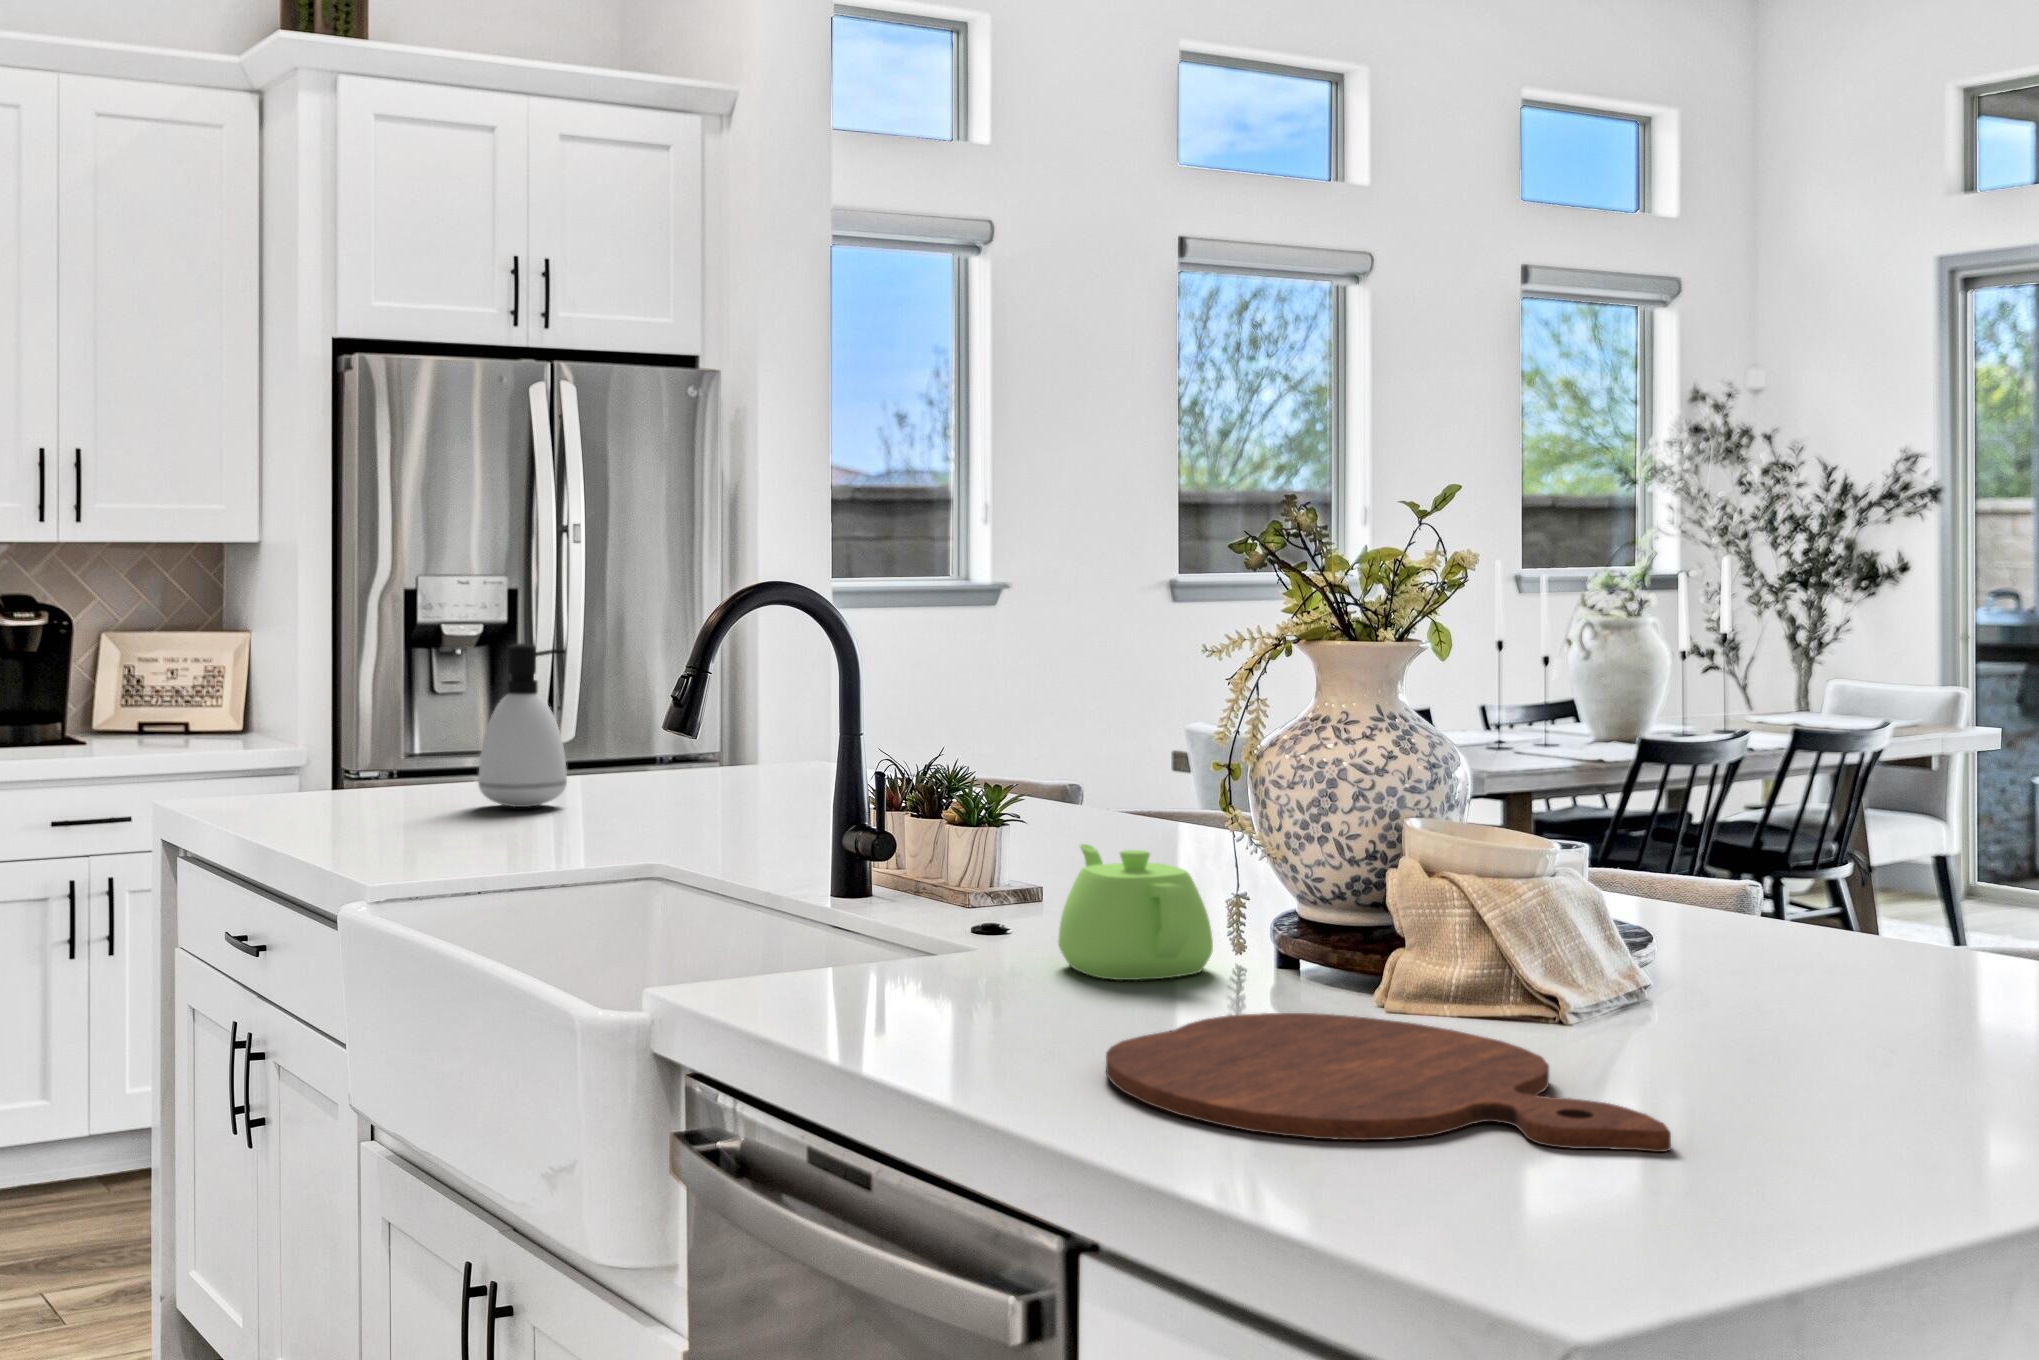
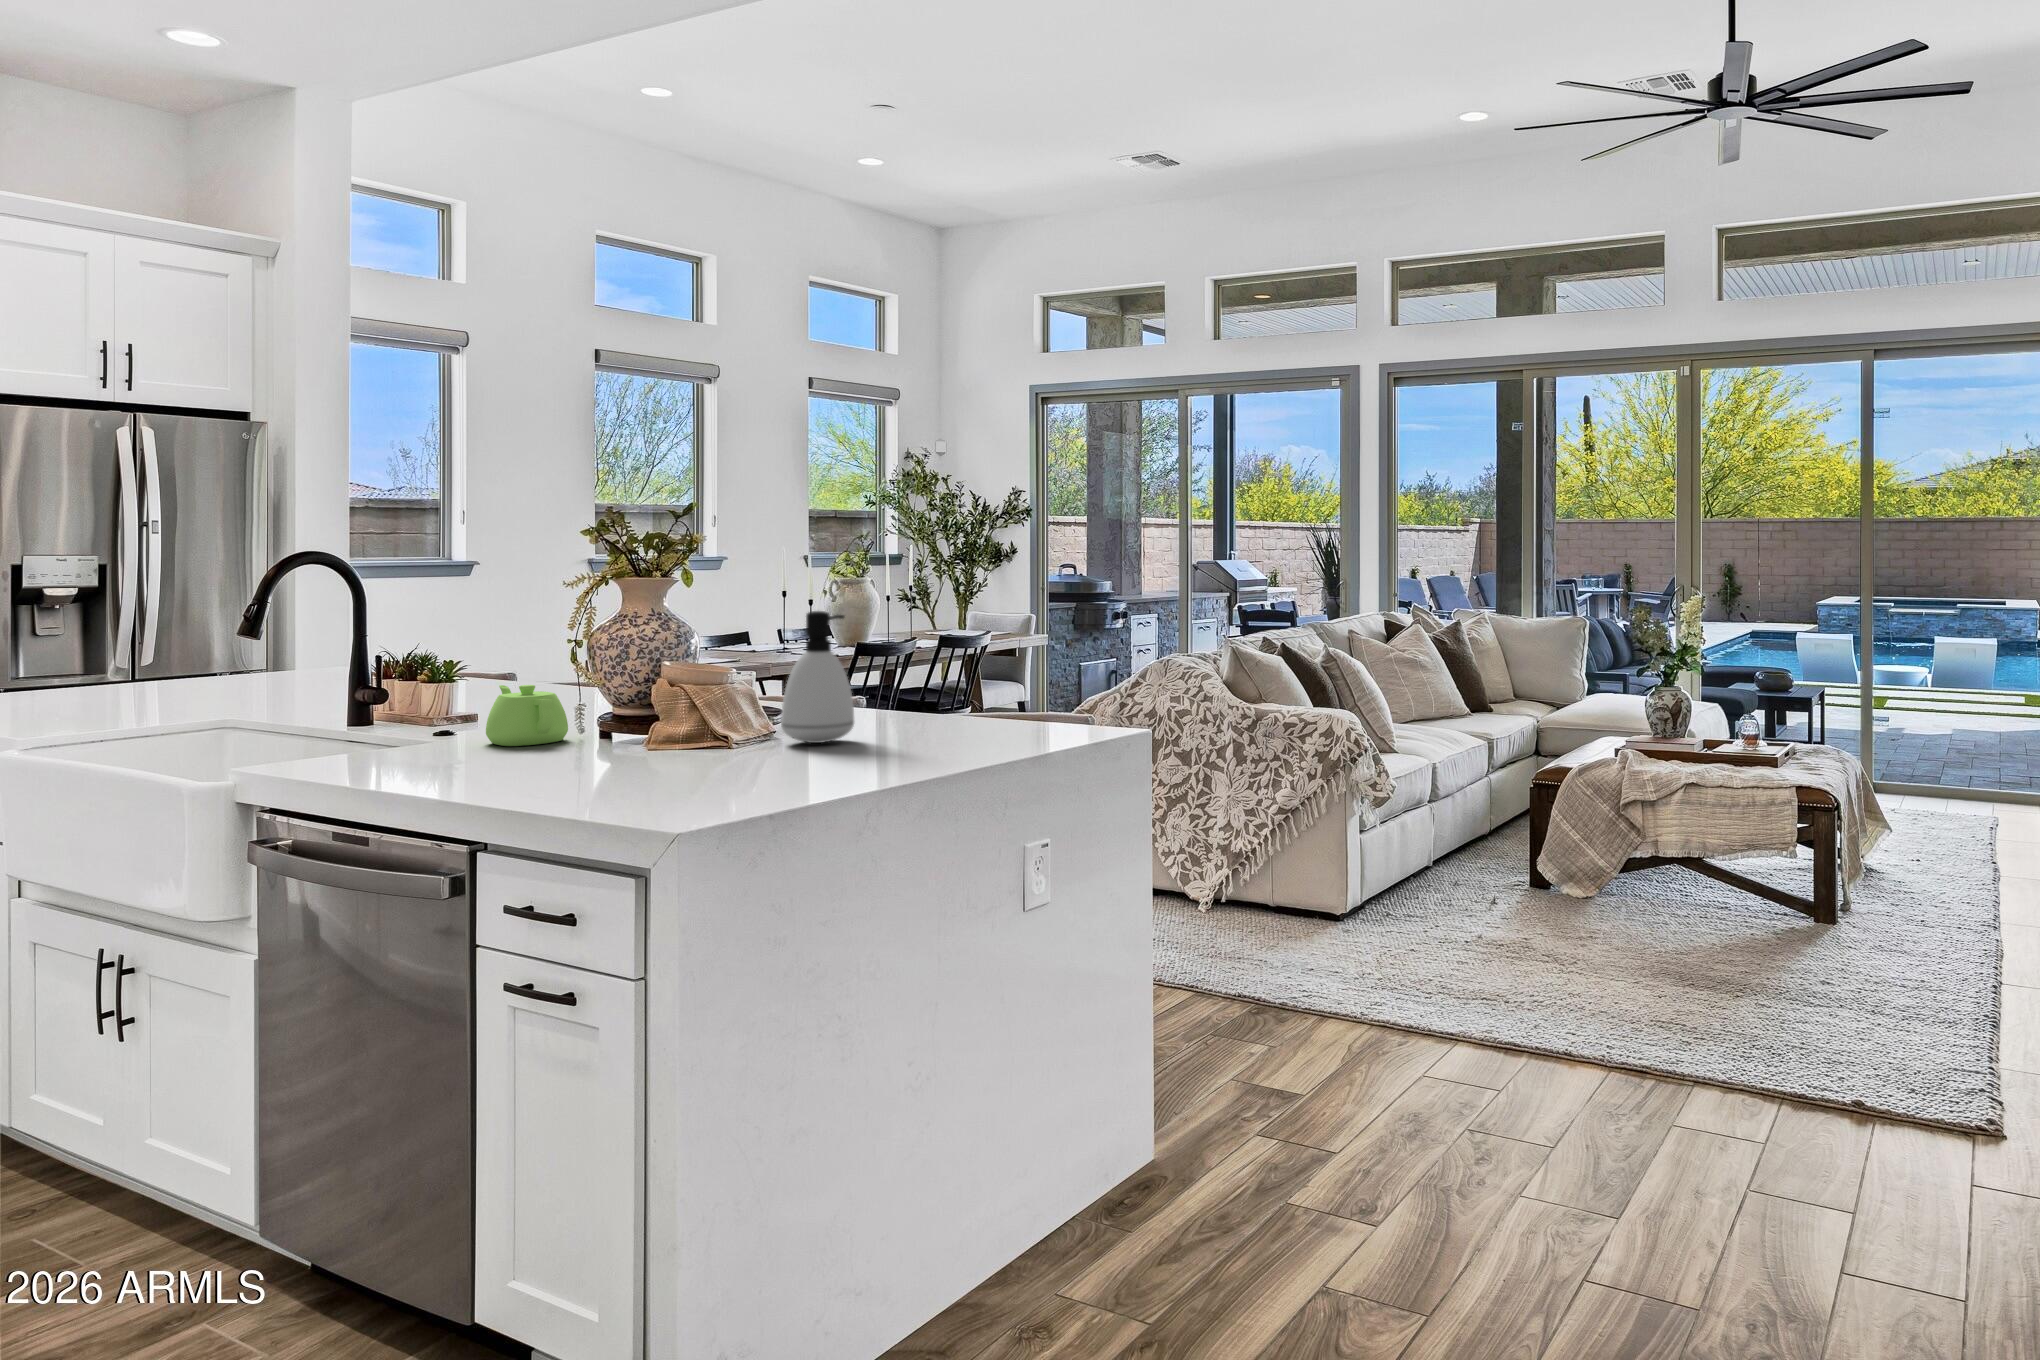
soap dispenser: present [478,643,567,807] -> present [781,611,854,743]
cutting board: present [1106,1013,1671,1152] -> none [499,746,741,785]

